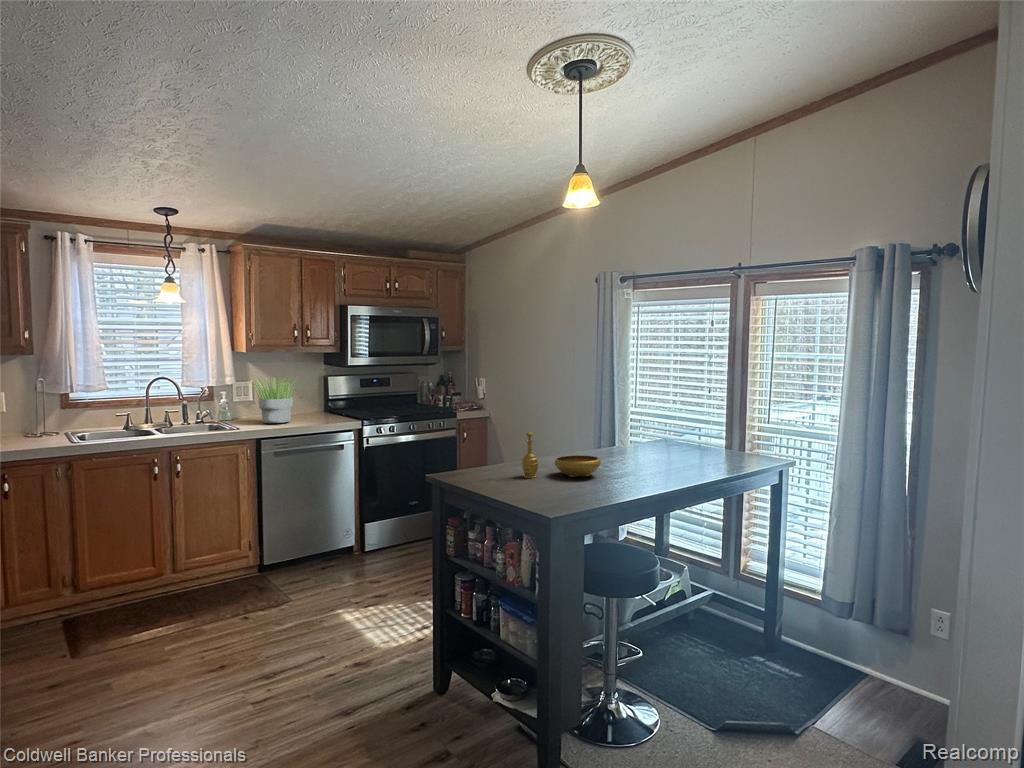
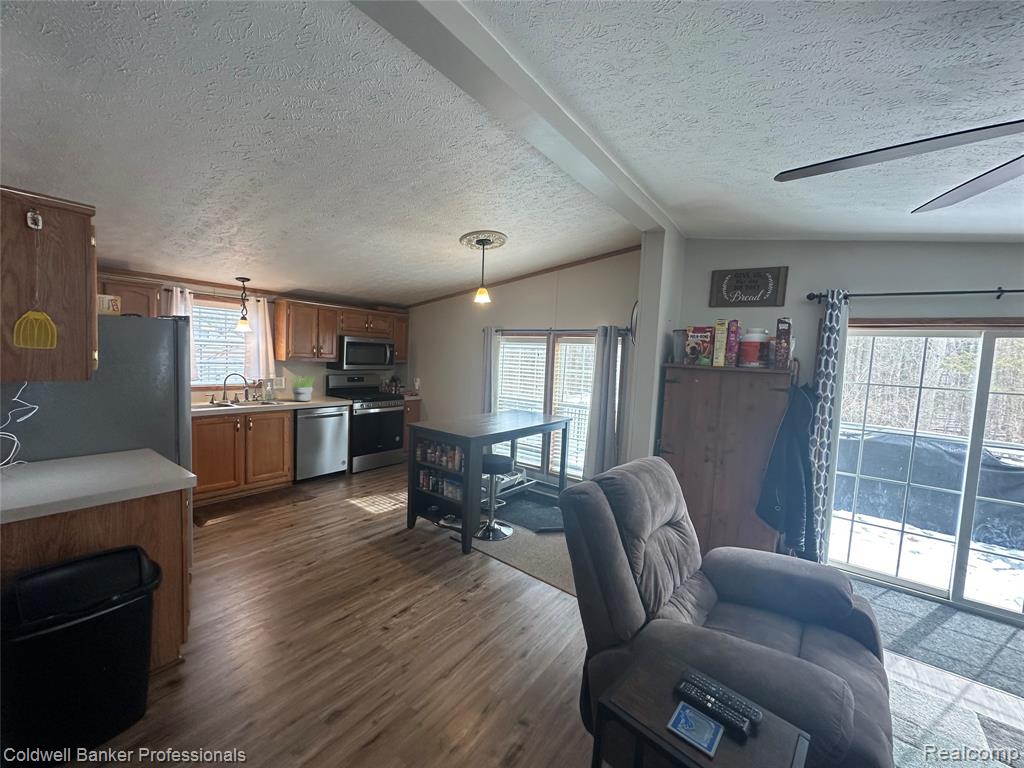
decorative bowl: present [522,432,601,478] -> none [453,404,489,425]

